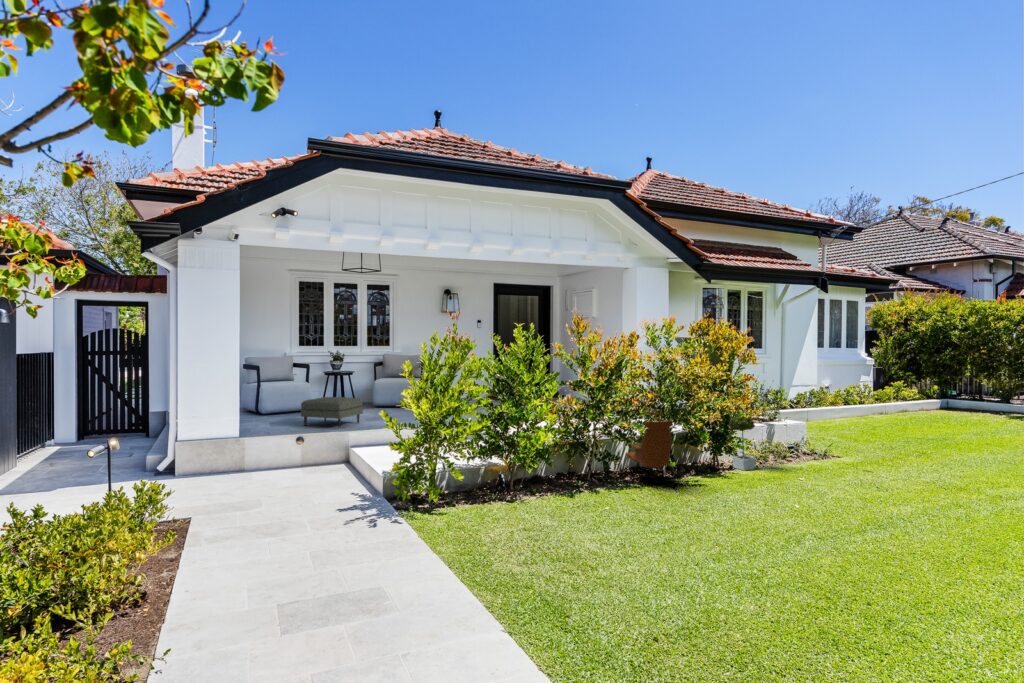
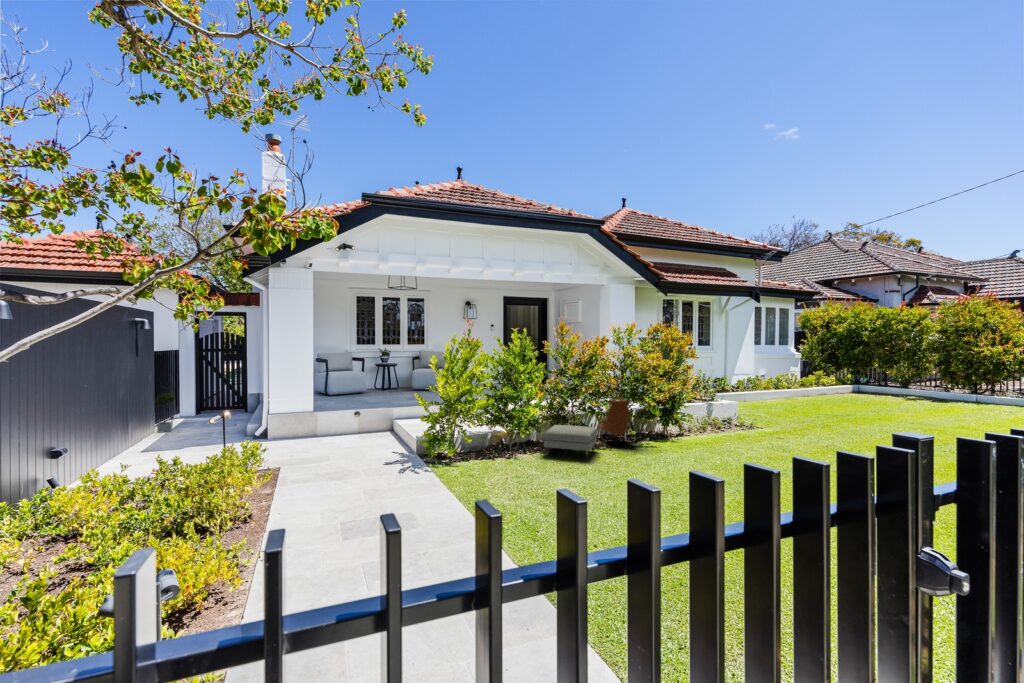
ottoman: present [301,397,363,428] -> present [544,425,597,459]
potted tree: present [729,416,755,471] -> present [155,393,175,433]

